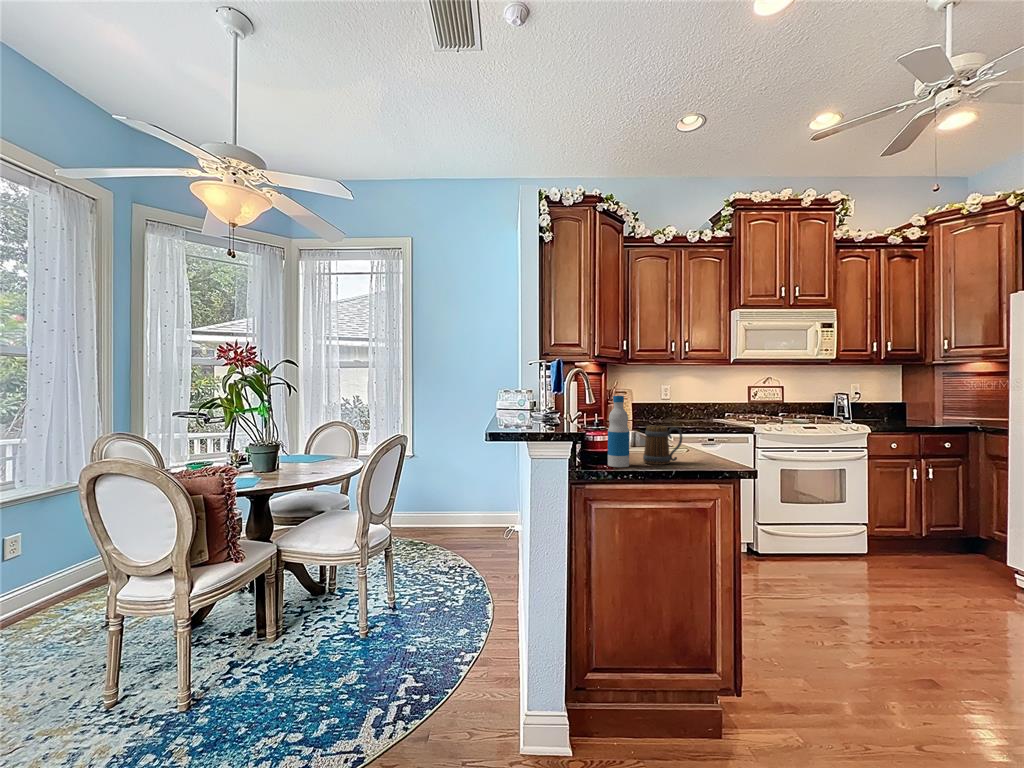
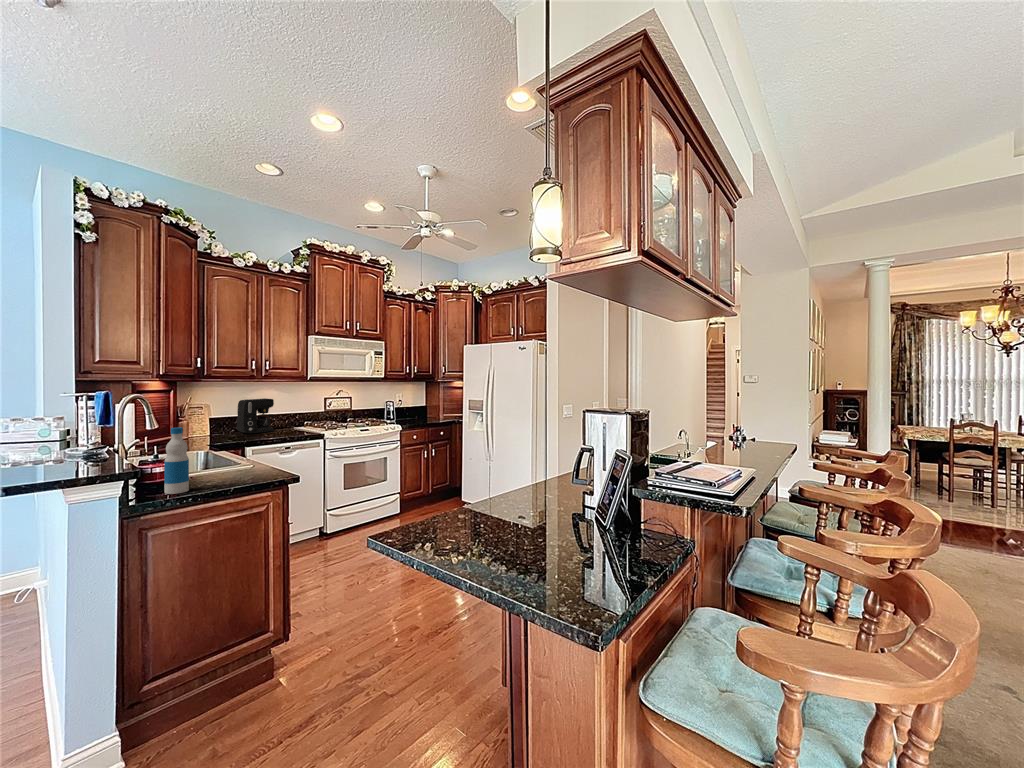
coffee maker: none [657,385,694,422] -> present [237,398,274,433]
mug: present [643,426,682,465] -> none [205,450,244,485]

